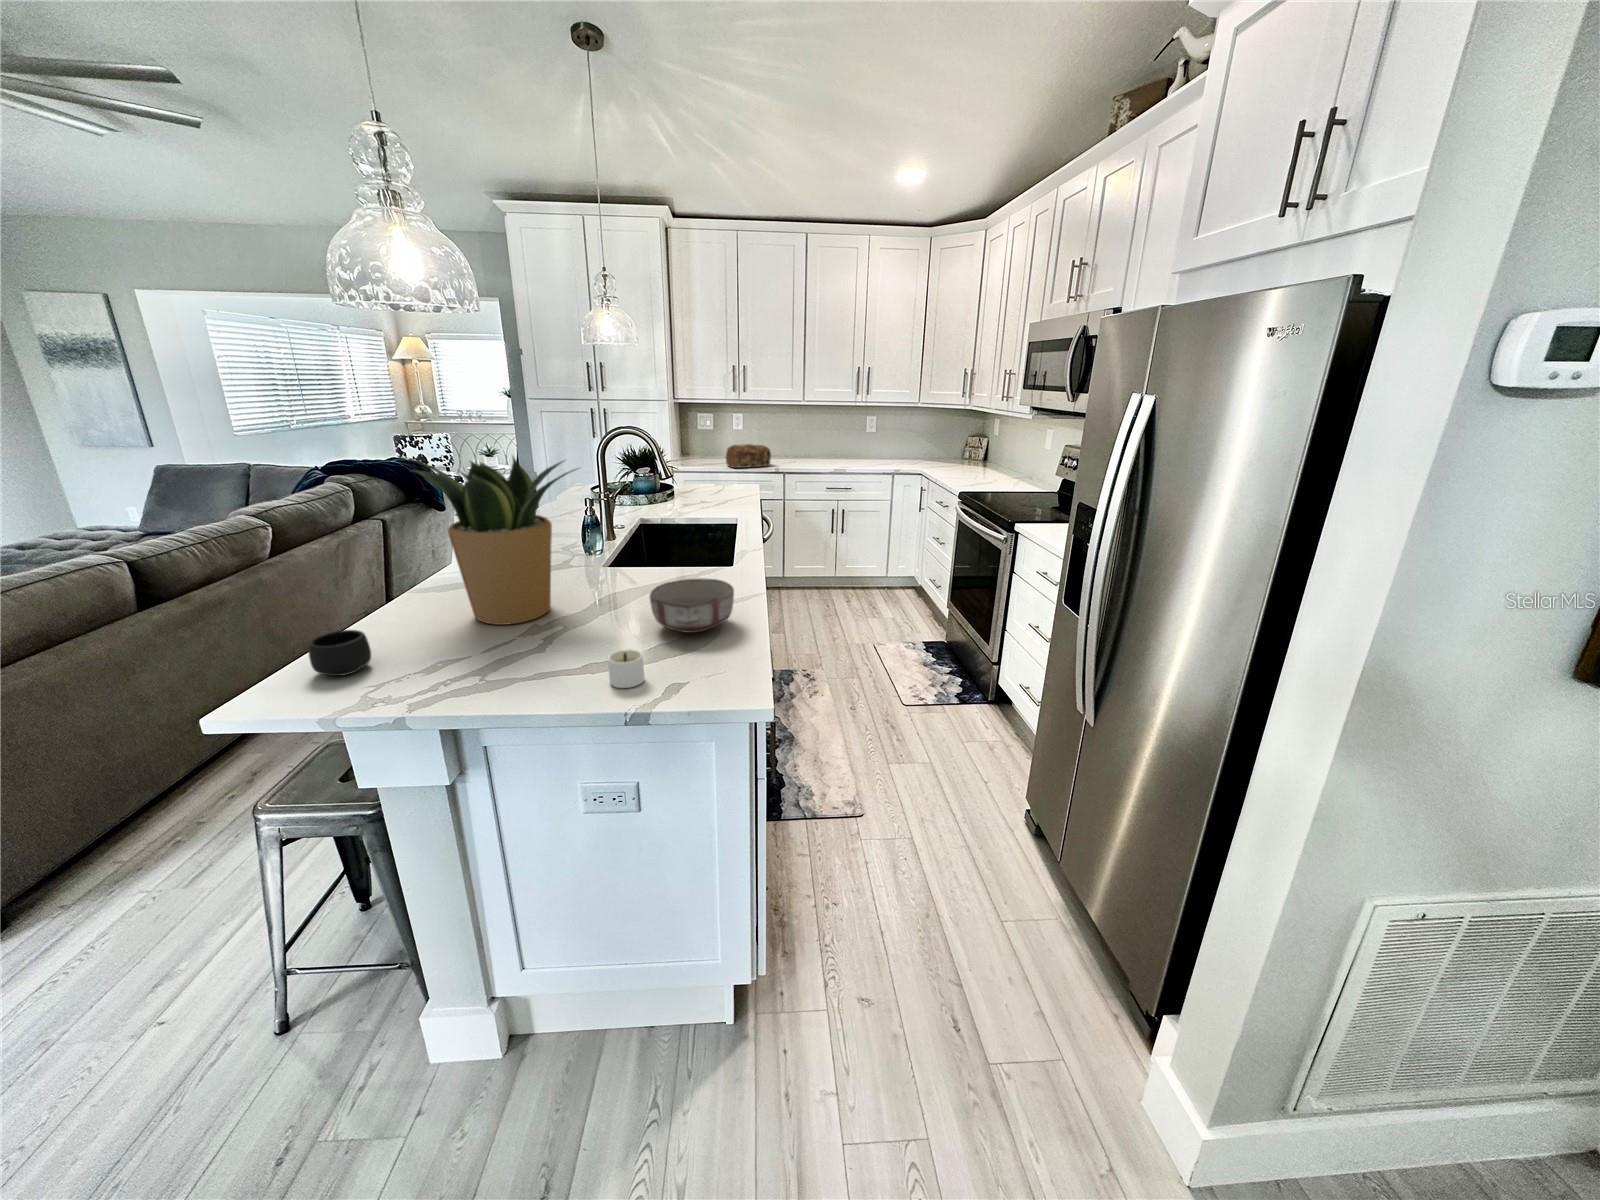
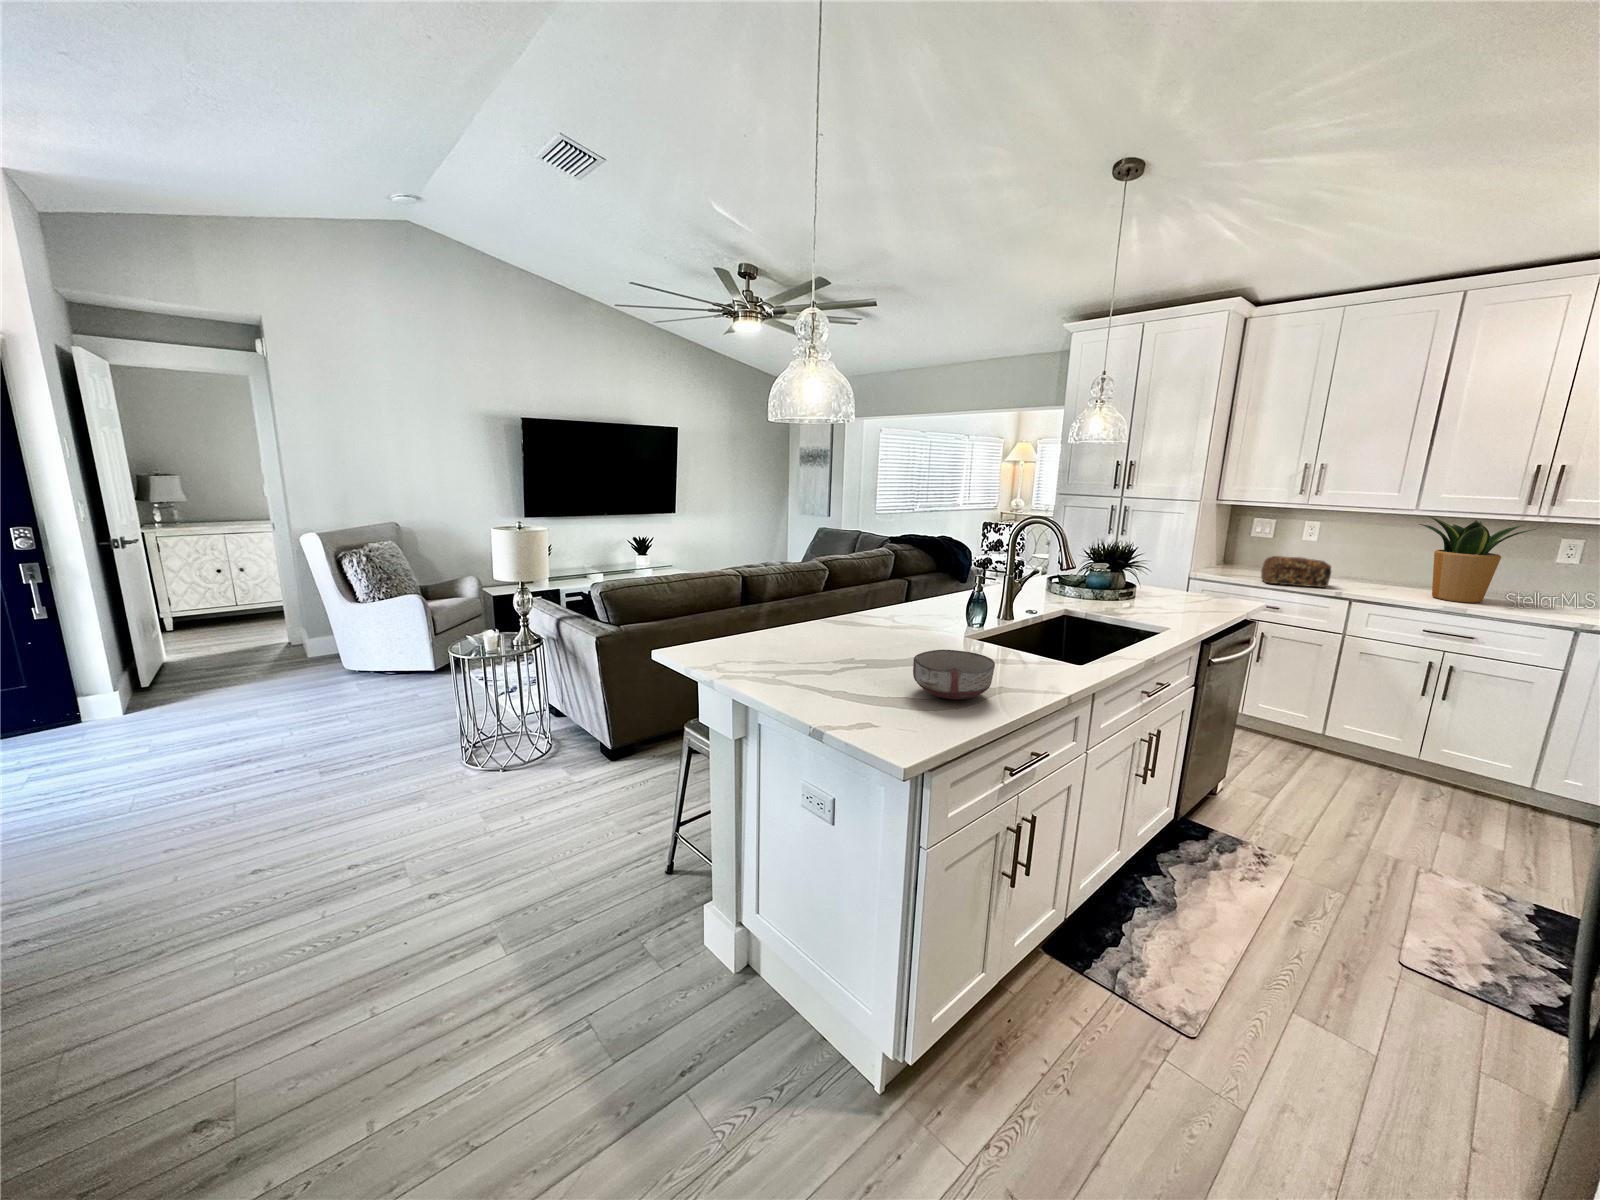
potted plant: present [402,456,576,625] -> present [1419,516,1536,603]
mug: present [308,630,371,676] -> none [712,623,746,651]
candle: present [608,649,644,688] -> none [829,682,869,714]

